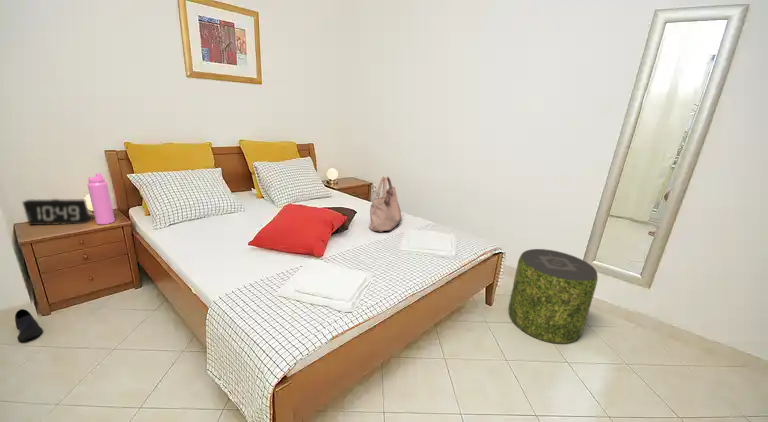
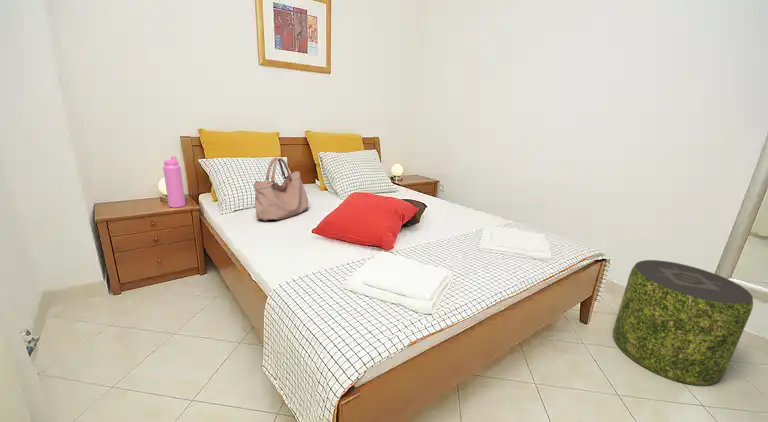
handbag: present [369,177,401,232] -> present [254,158,308,221]
alarm clock: present [23,199,92,225] -> none [107,181,166,207]
shoe: present [15,309,43,341] -> none [93,285,115,316]

